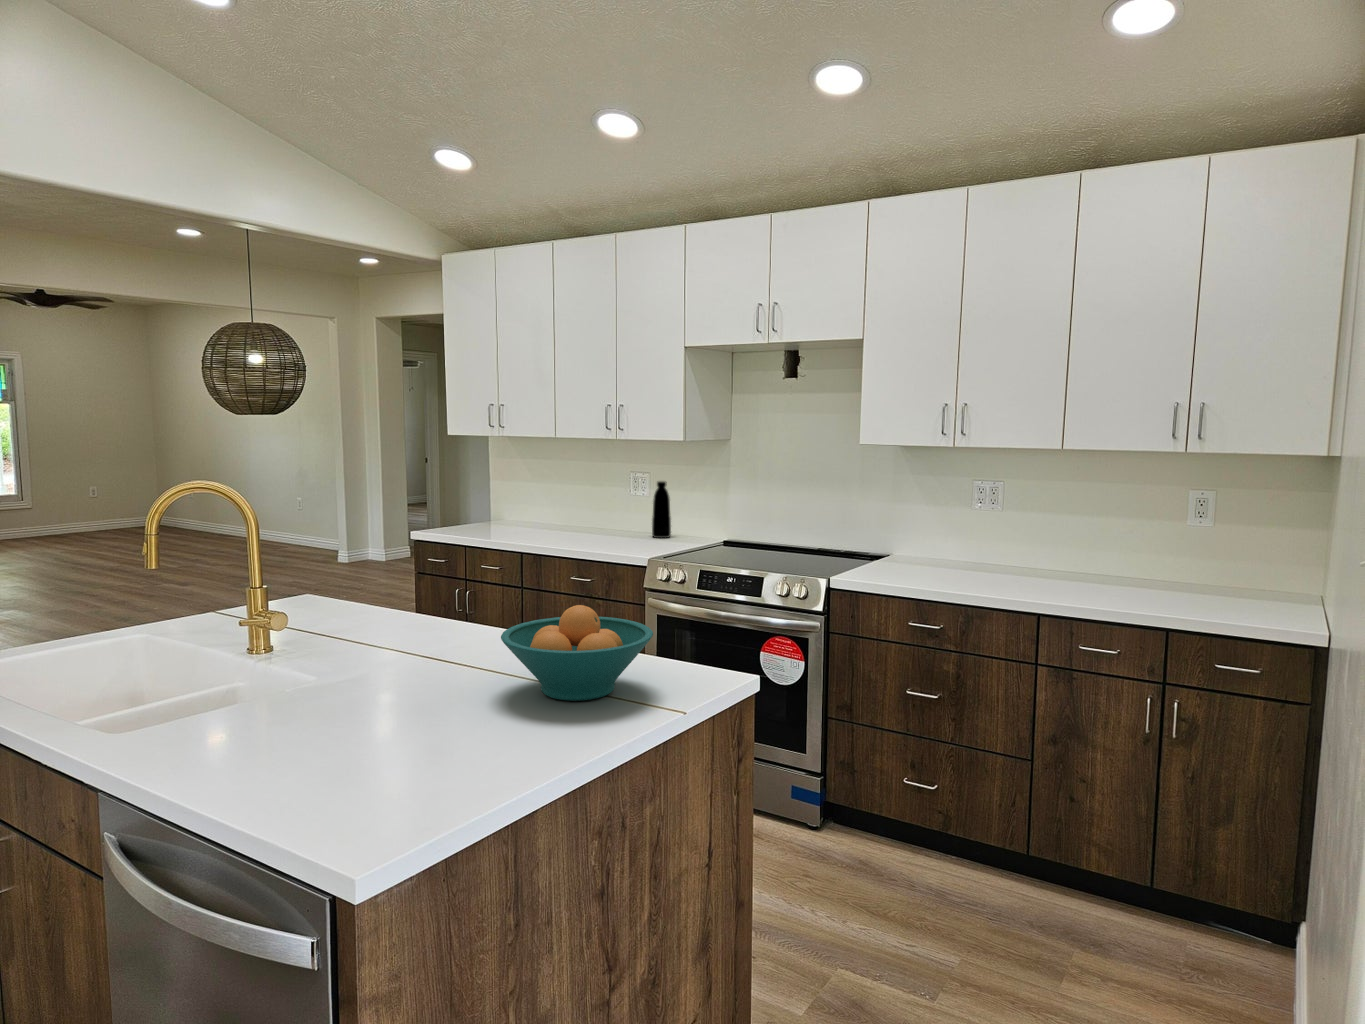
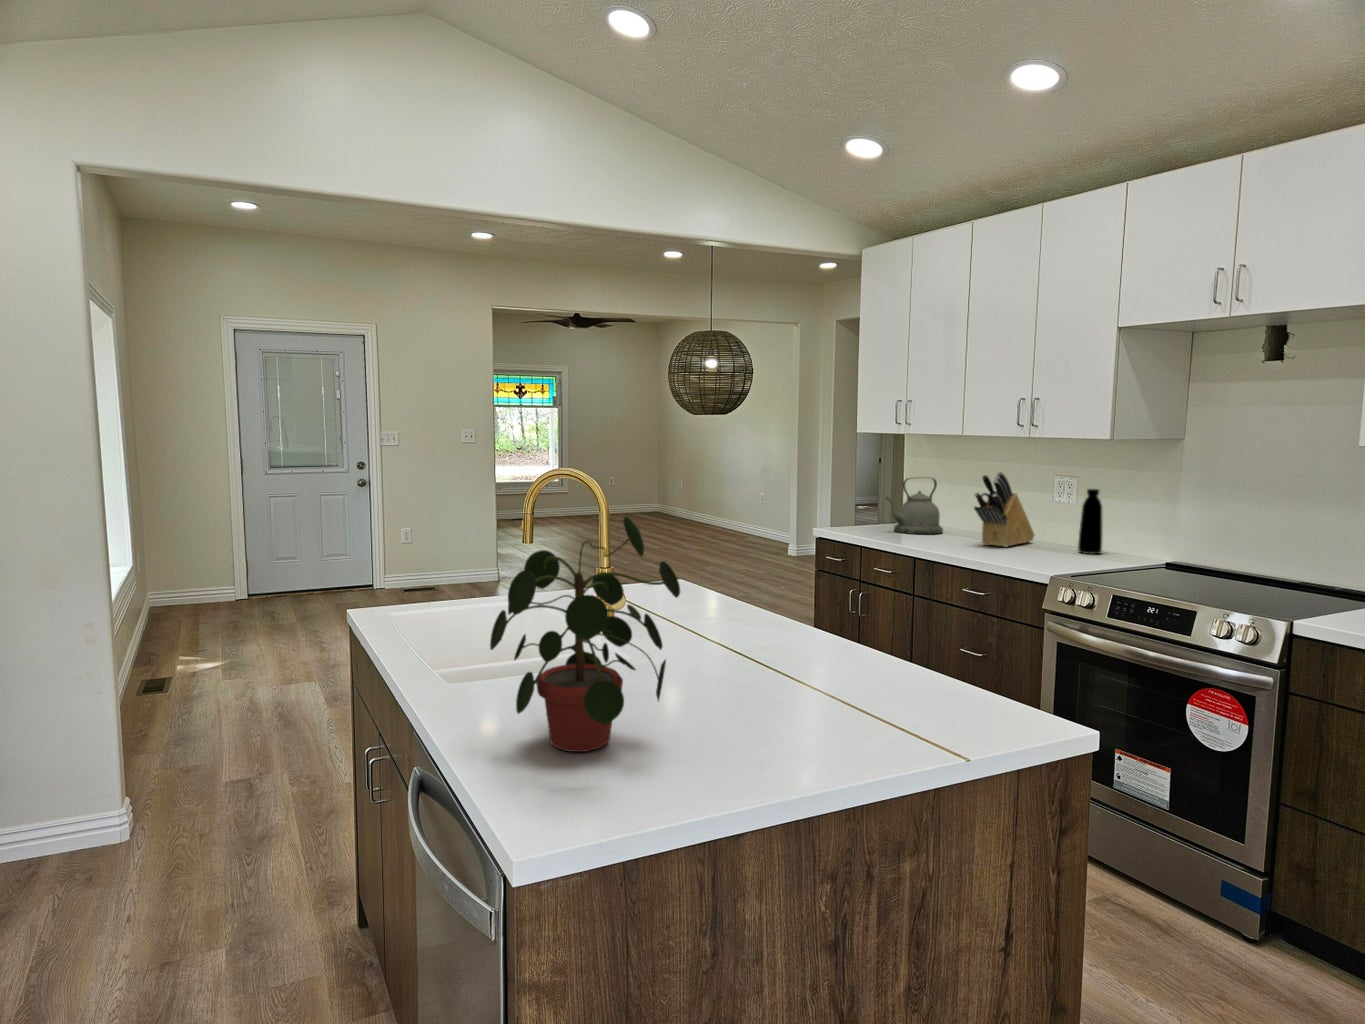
knife block: none [564,469,613,537] -> present [974,472,1034,547]
kettle: none [476,476,530,531] -> present [886,478,943,534]
potted plant: none [216,527,430,775] -> present [490,517,680,752]
fruit bowl: present [501,605,653,701] -> none [782,618,954,724]

